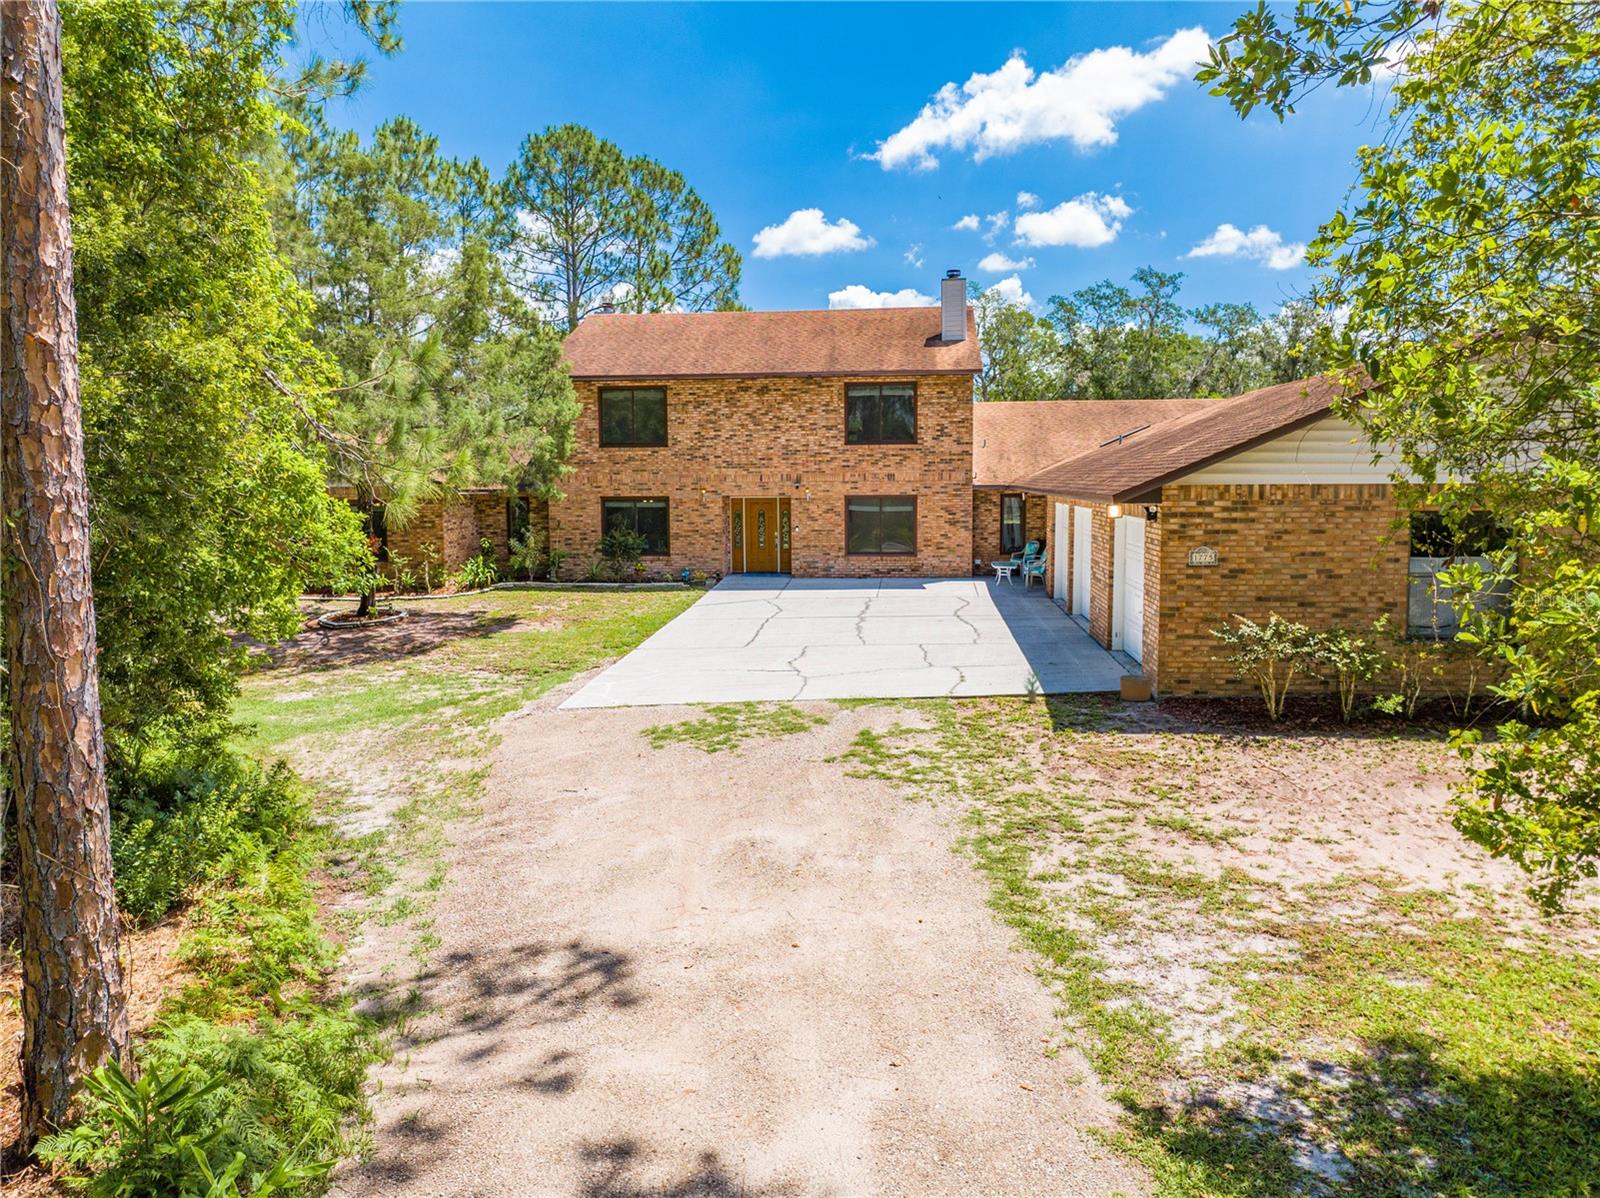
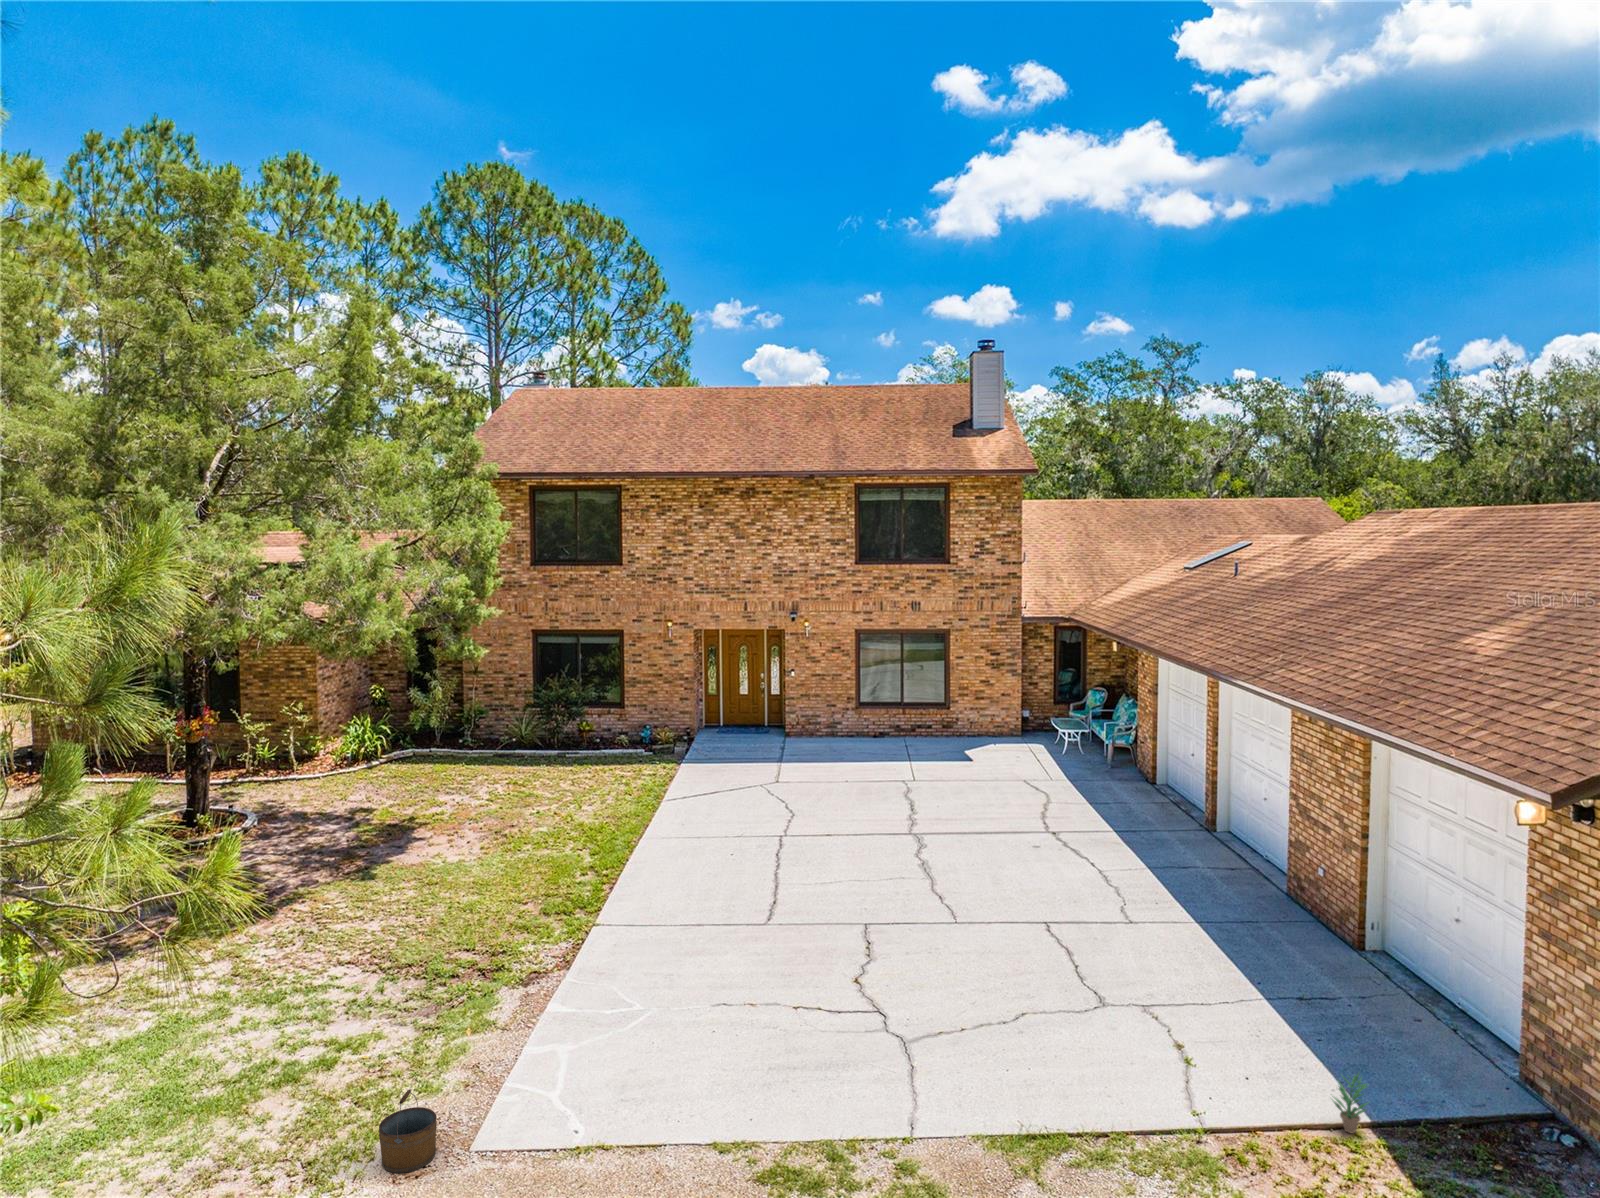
bucket: present [1120,662,1152,701] -> present [379,1090,437,1173]

